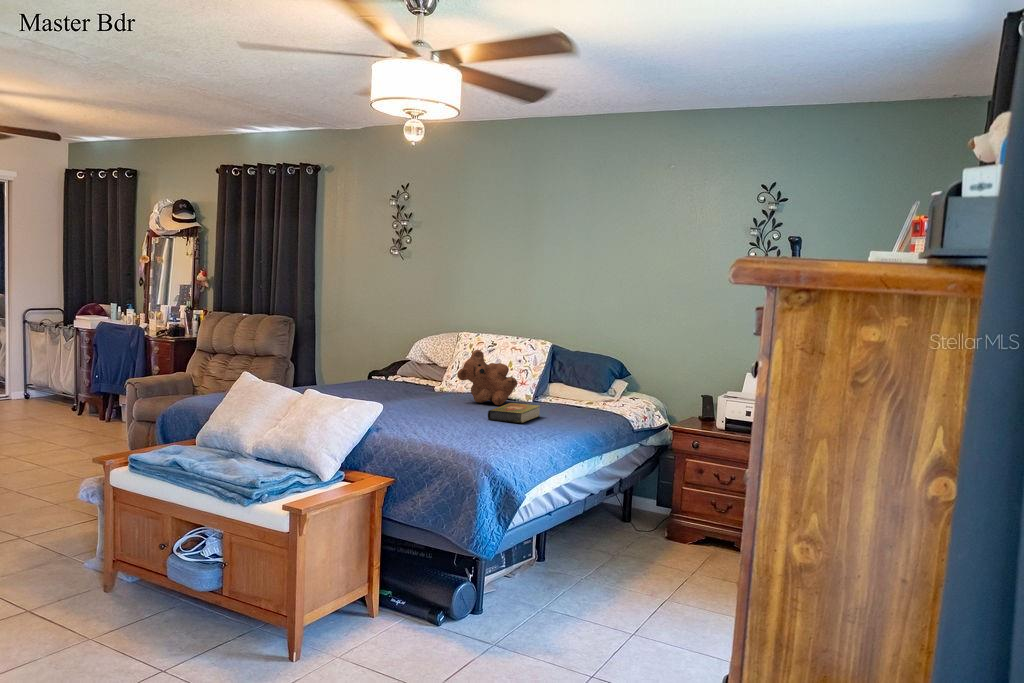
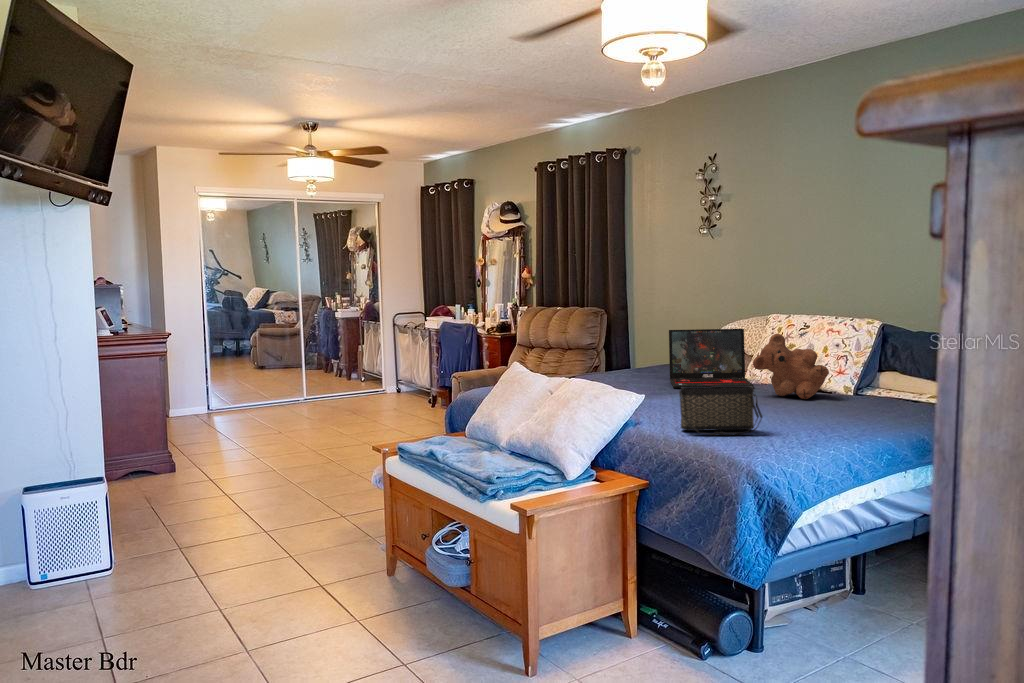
laptop: none [377,342,453,396] -> present [669,329,754,388]
handbag: none [417,395,485,437] -> present [679,386,762,436]
book: present [488,403,540,423] -> none [779,396,852,421]

